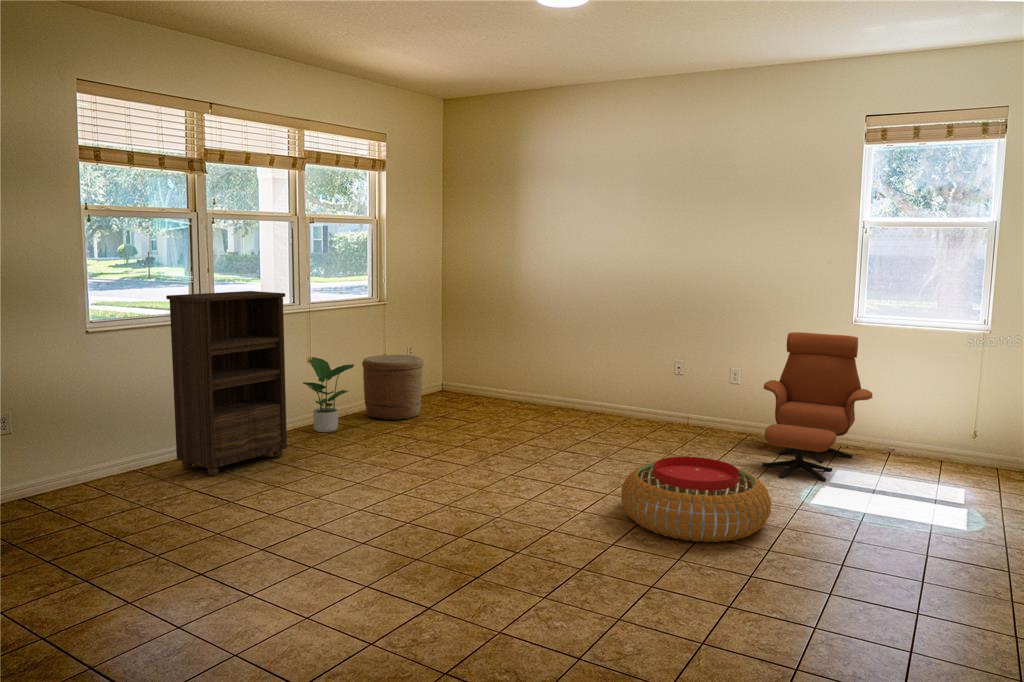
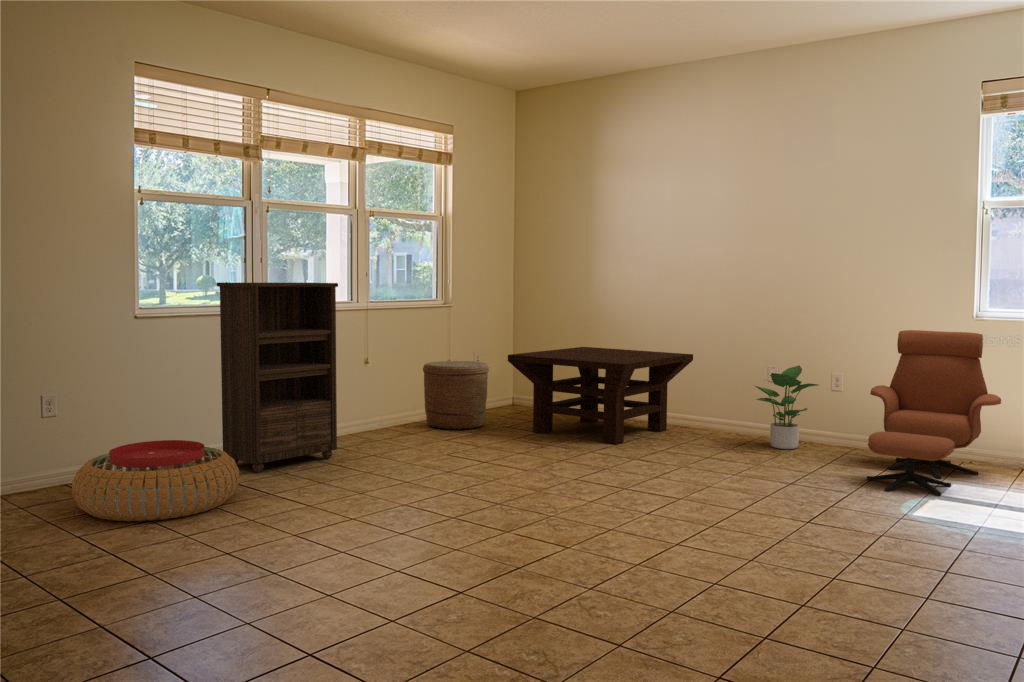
coffee table: none [442,339,608,433] -> present [508,347,693,444]
potted plant: present [303,357,354,432] -> present [755,365,818,449]
pouf: present [621,457,771,542] -> present [72,440,239,521]

